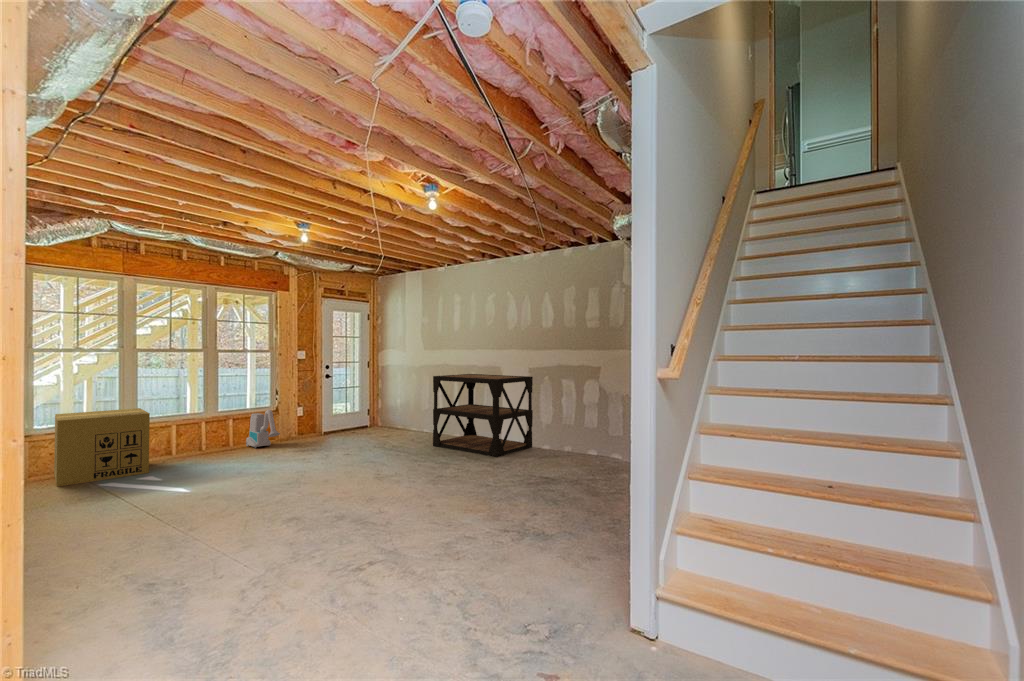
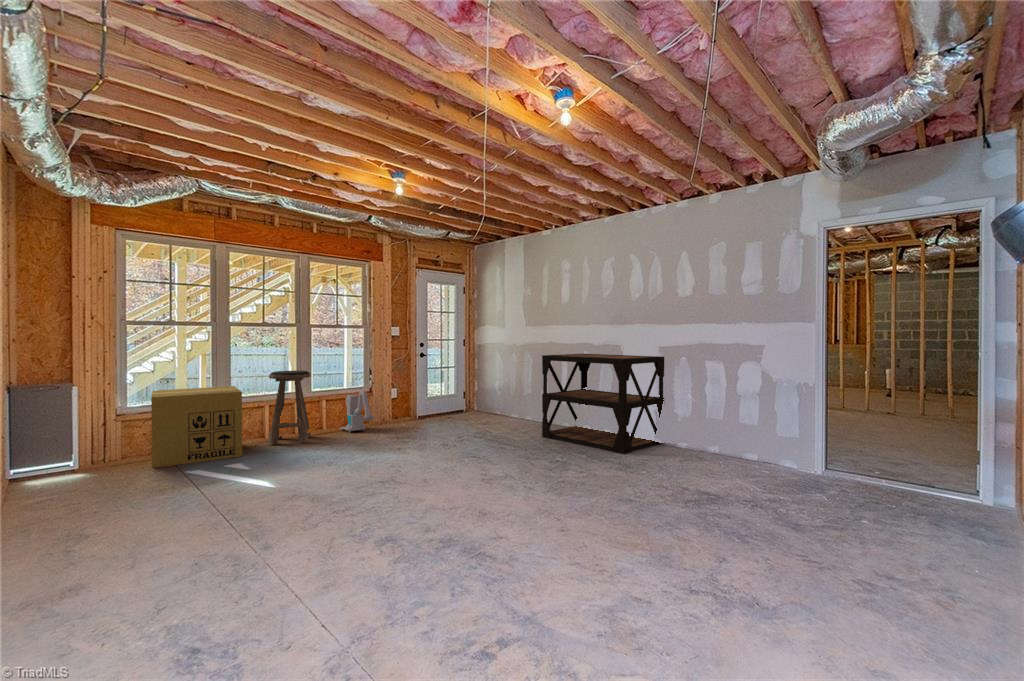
stool: none [175,392,217,462] -> present [269,371,311,445]

